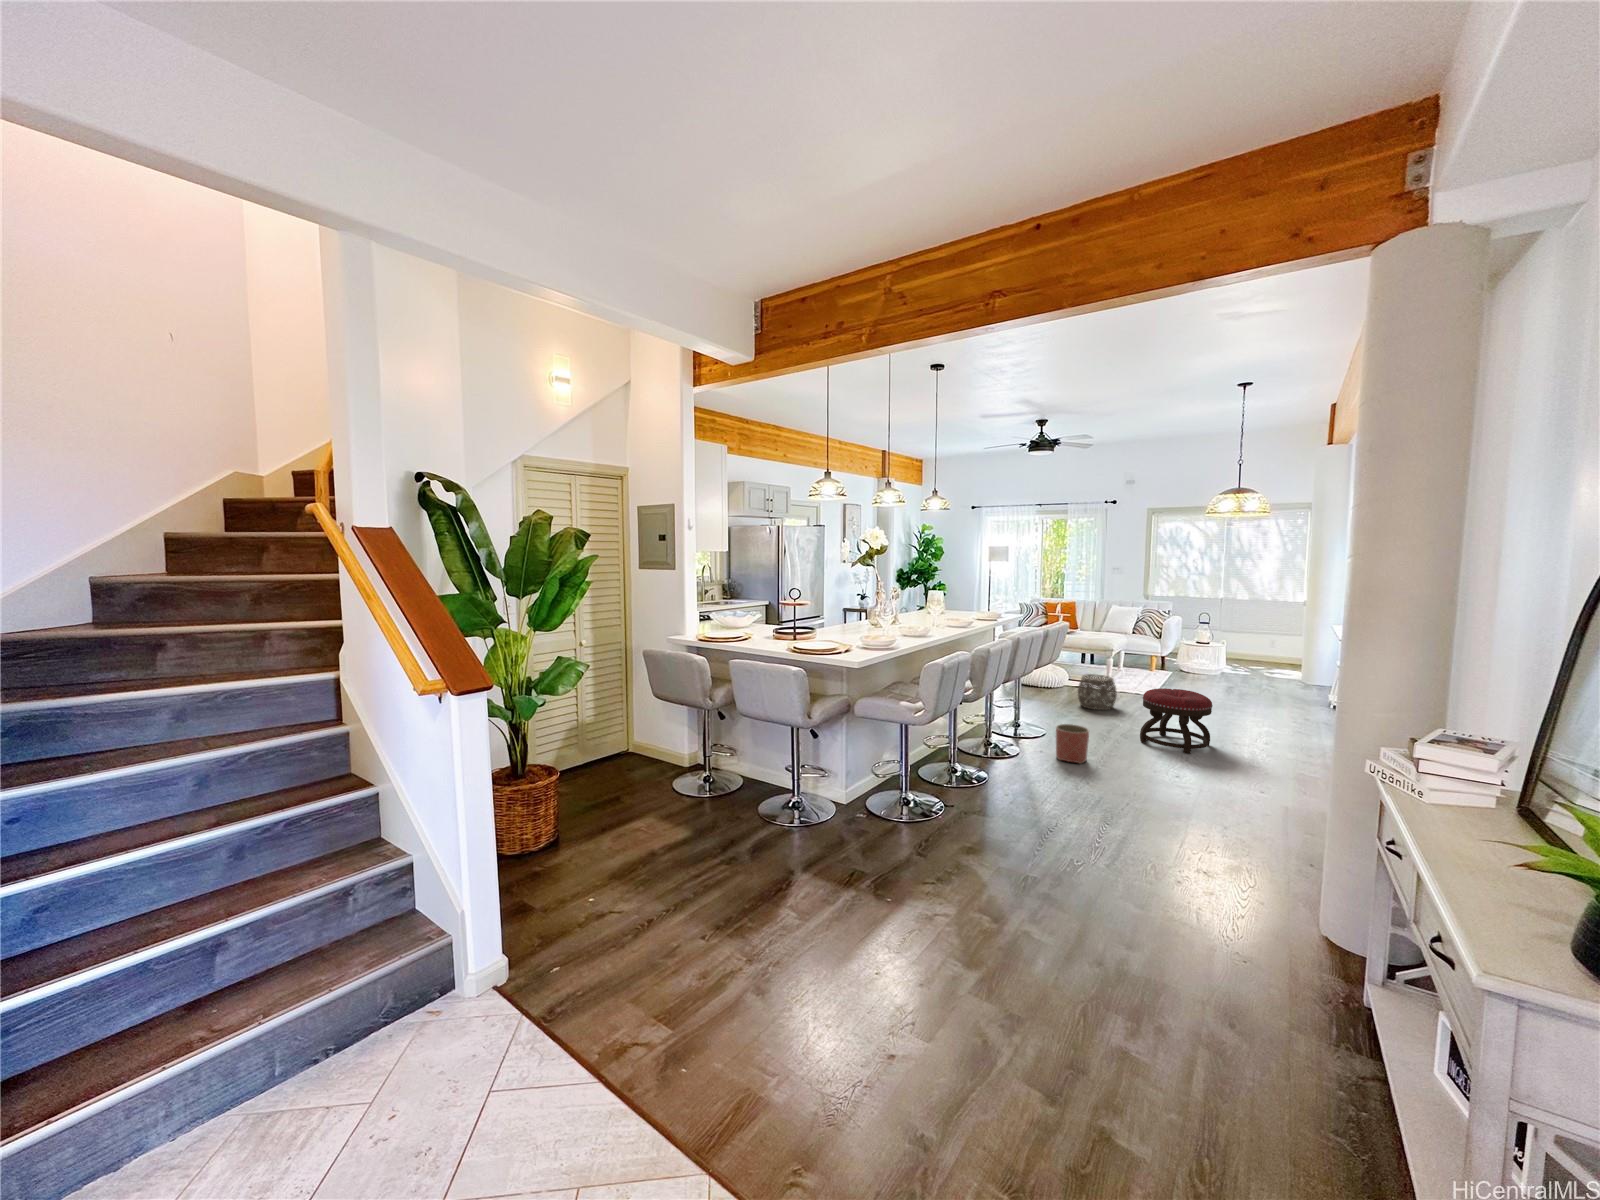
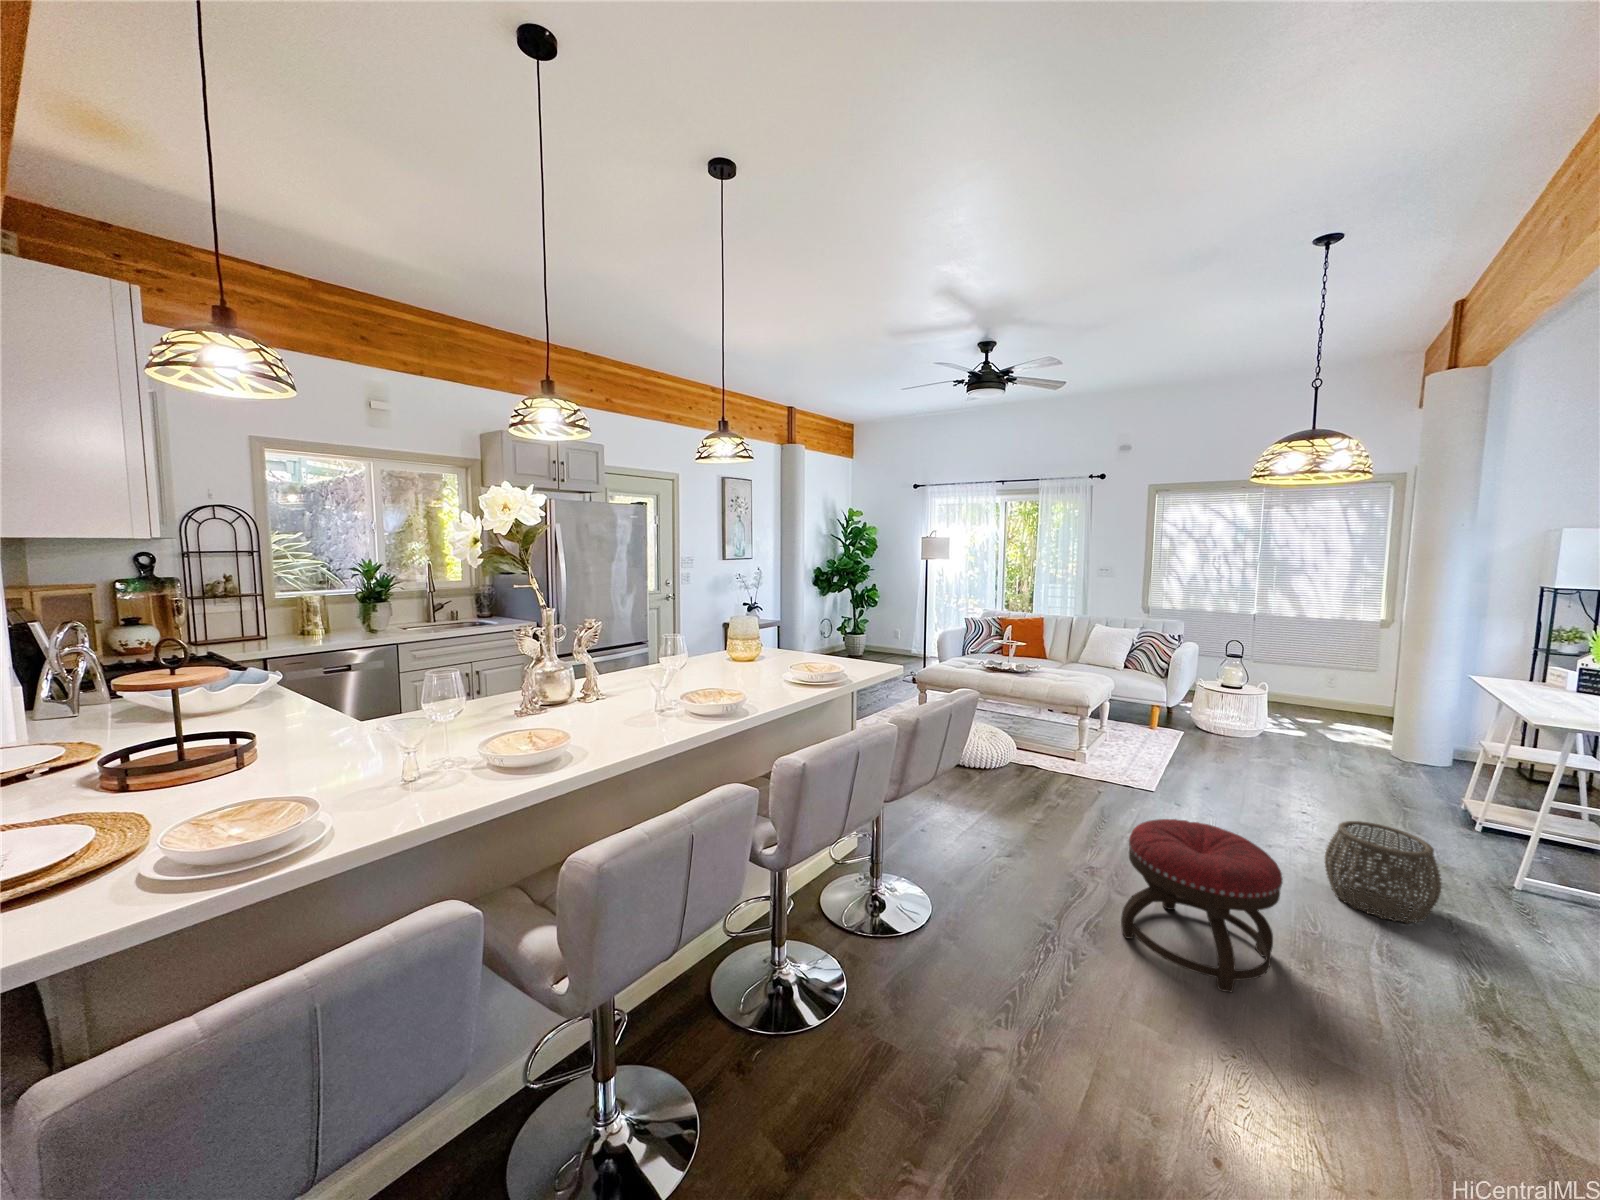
woven basket: present [1078,674,1117,710] -> present [1325,821,1442,923]
planter: present [1056,724,1089,764] -> none [922,919,996,1035]

